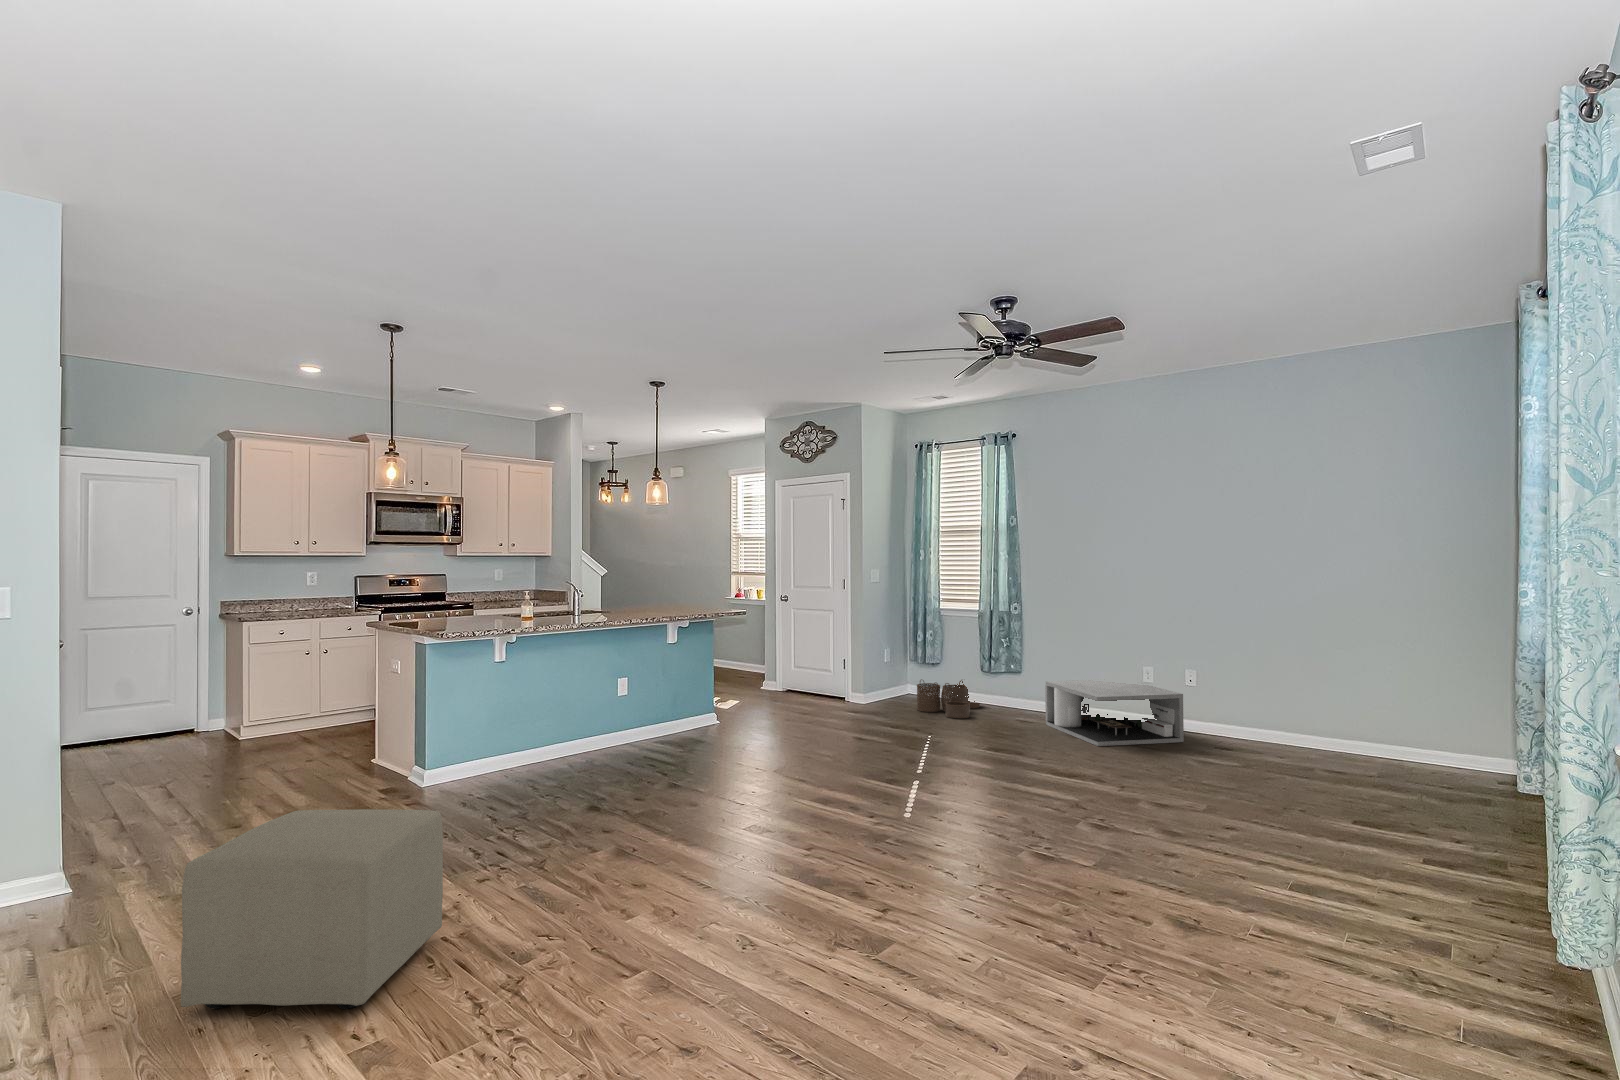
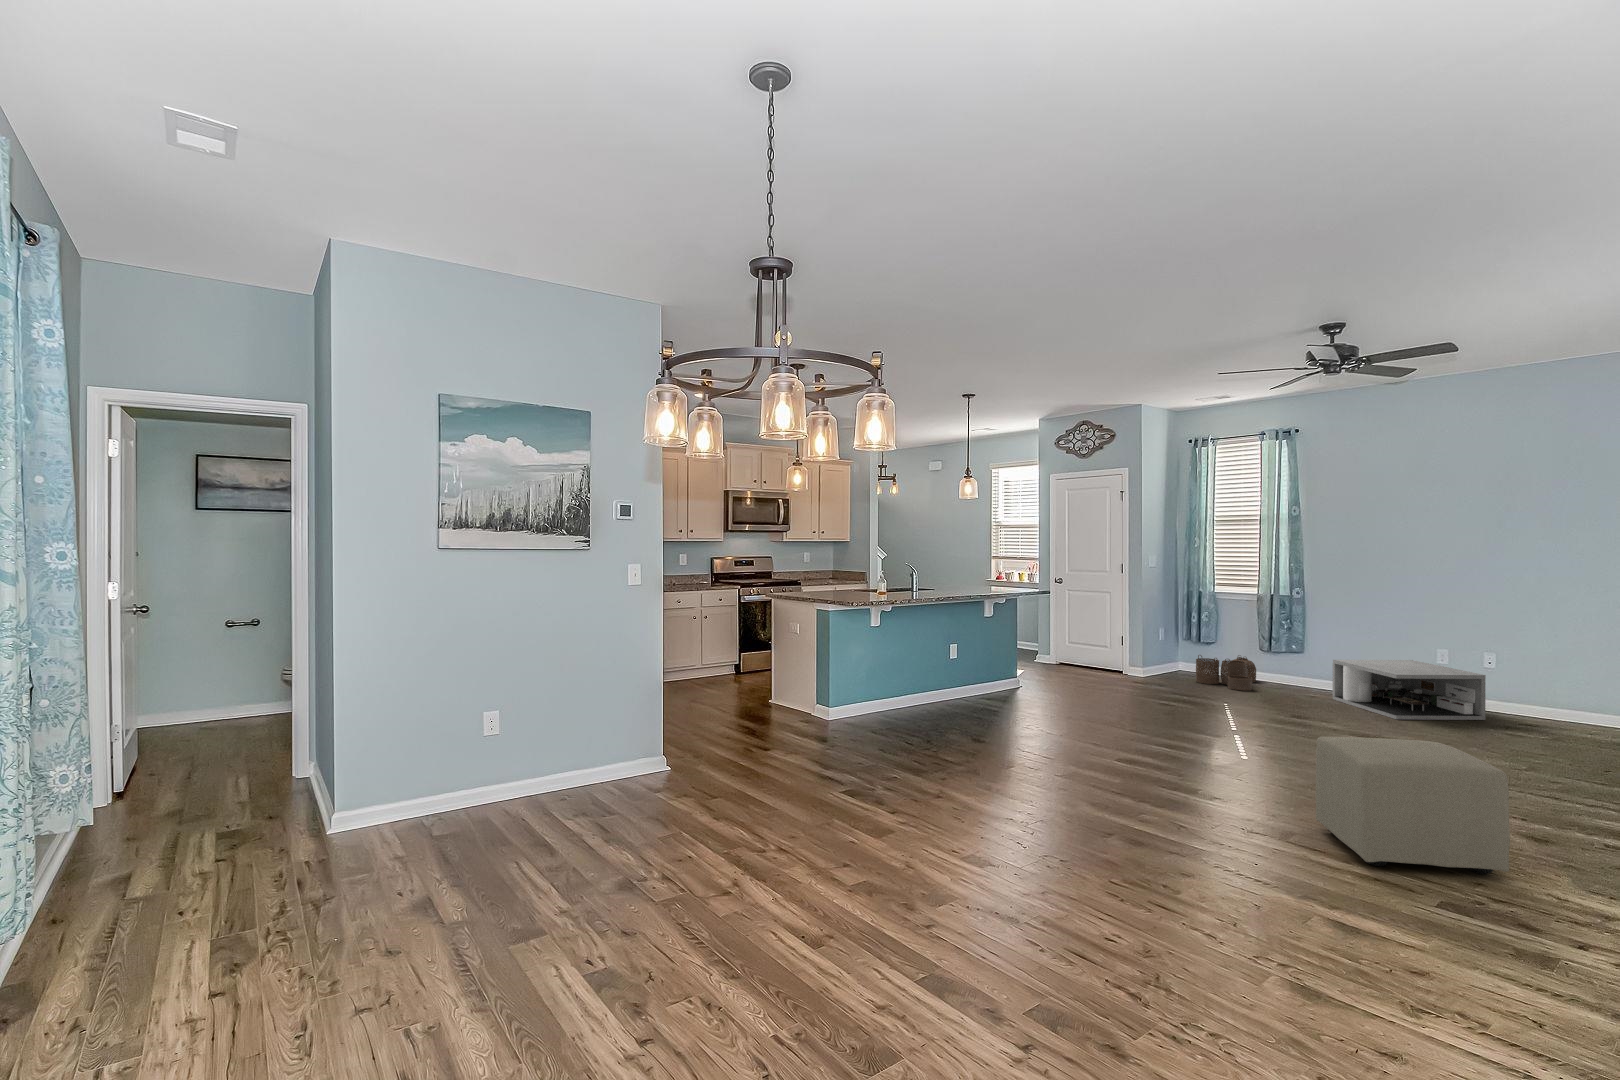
ottoman: present [181,809,443,1009] -> present [1316,736,1510,874]

